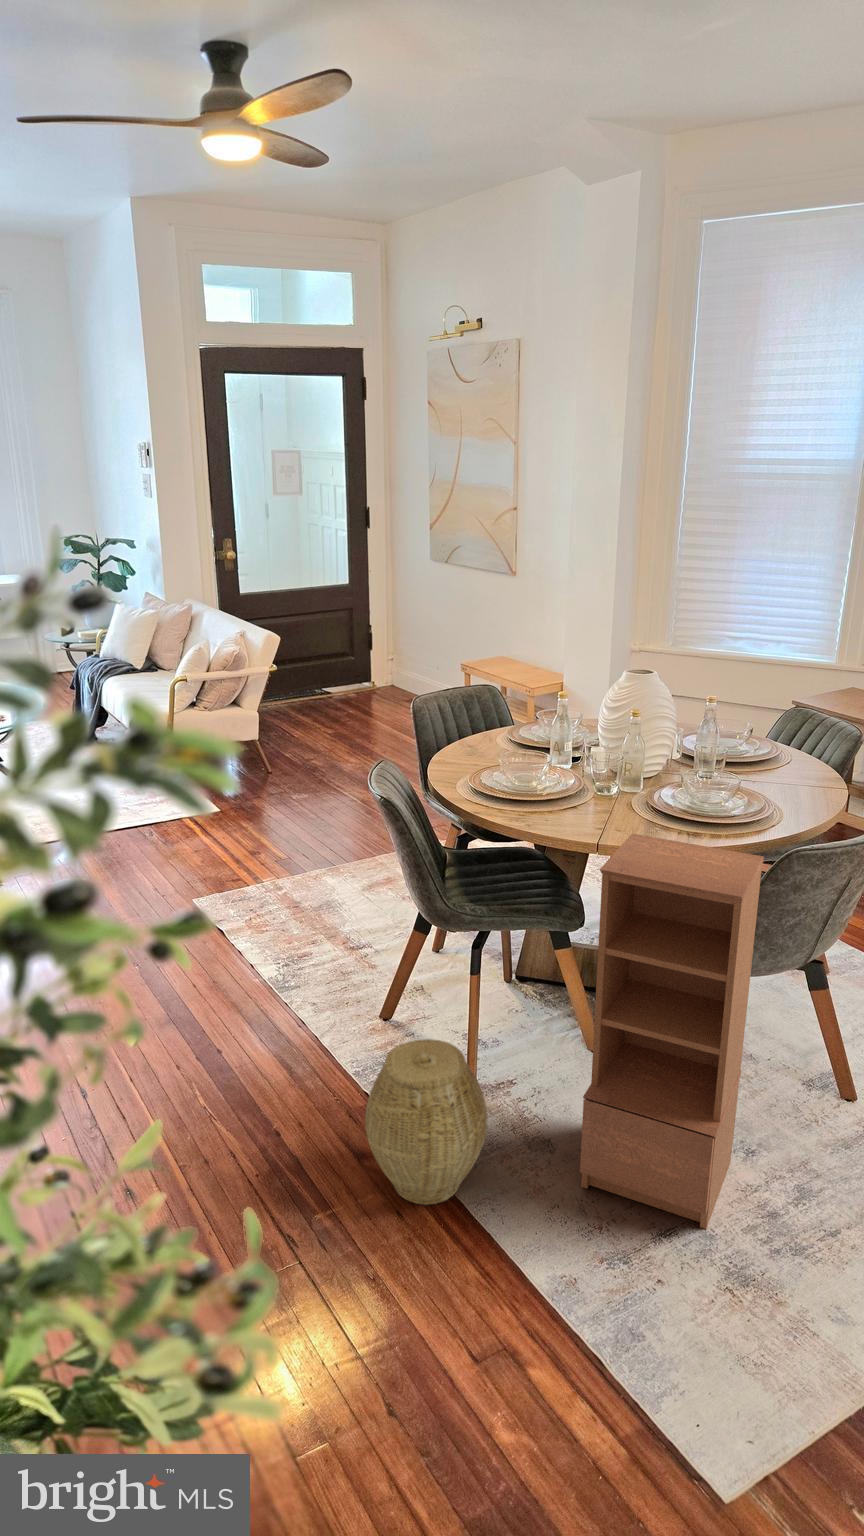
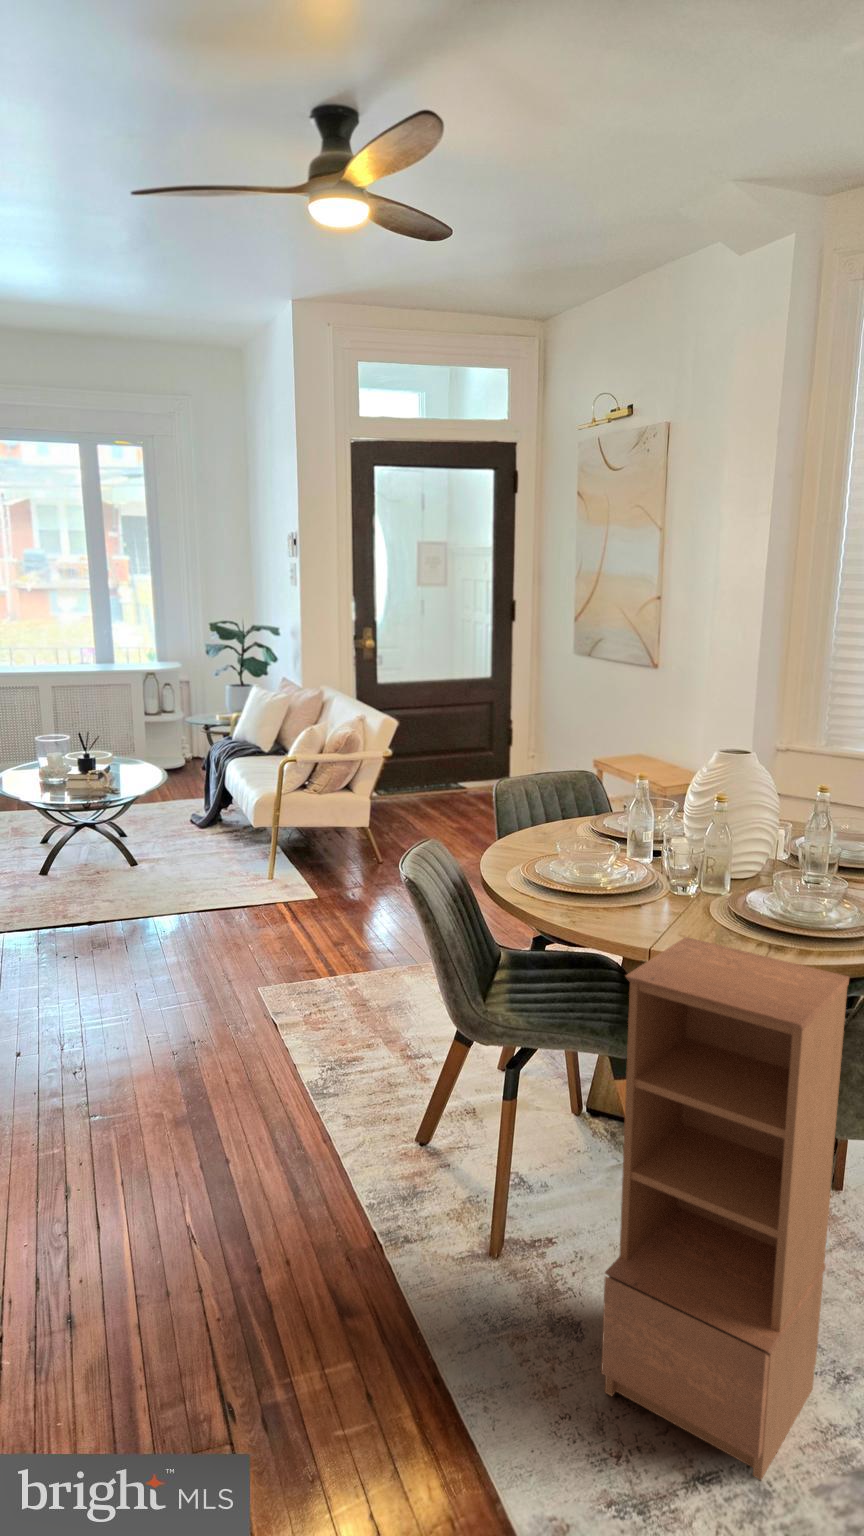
woven basket: present [365,1039,487,1205] -> none [338,1173,488,1387]

